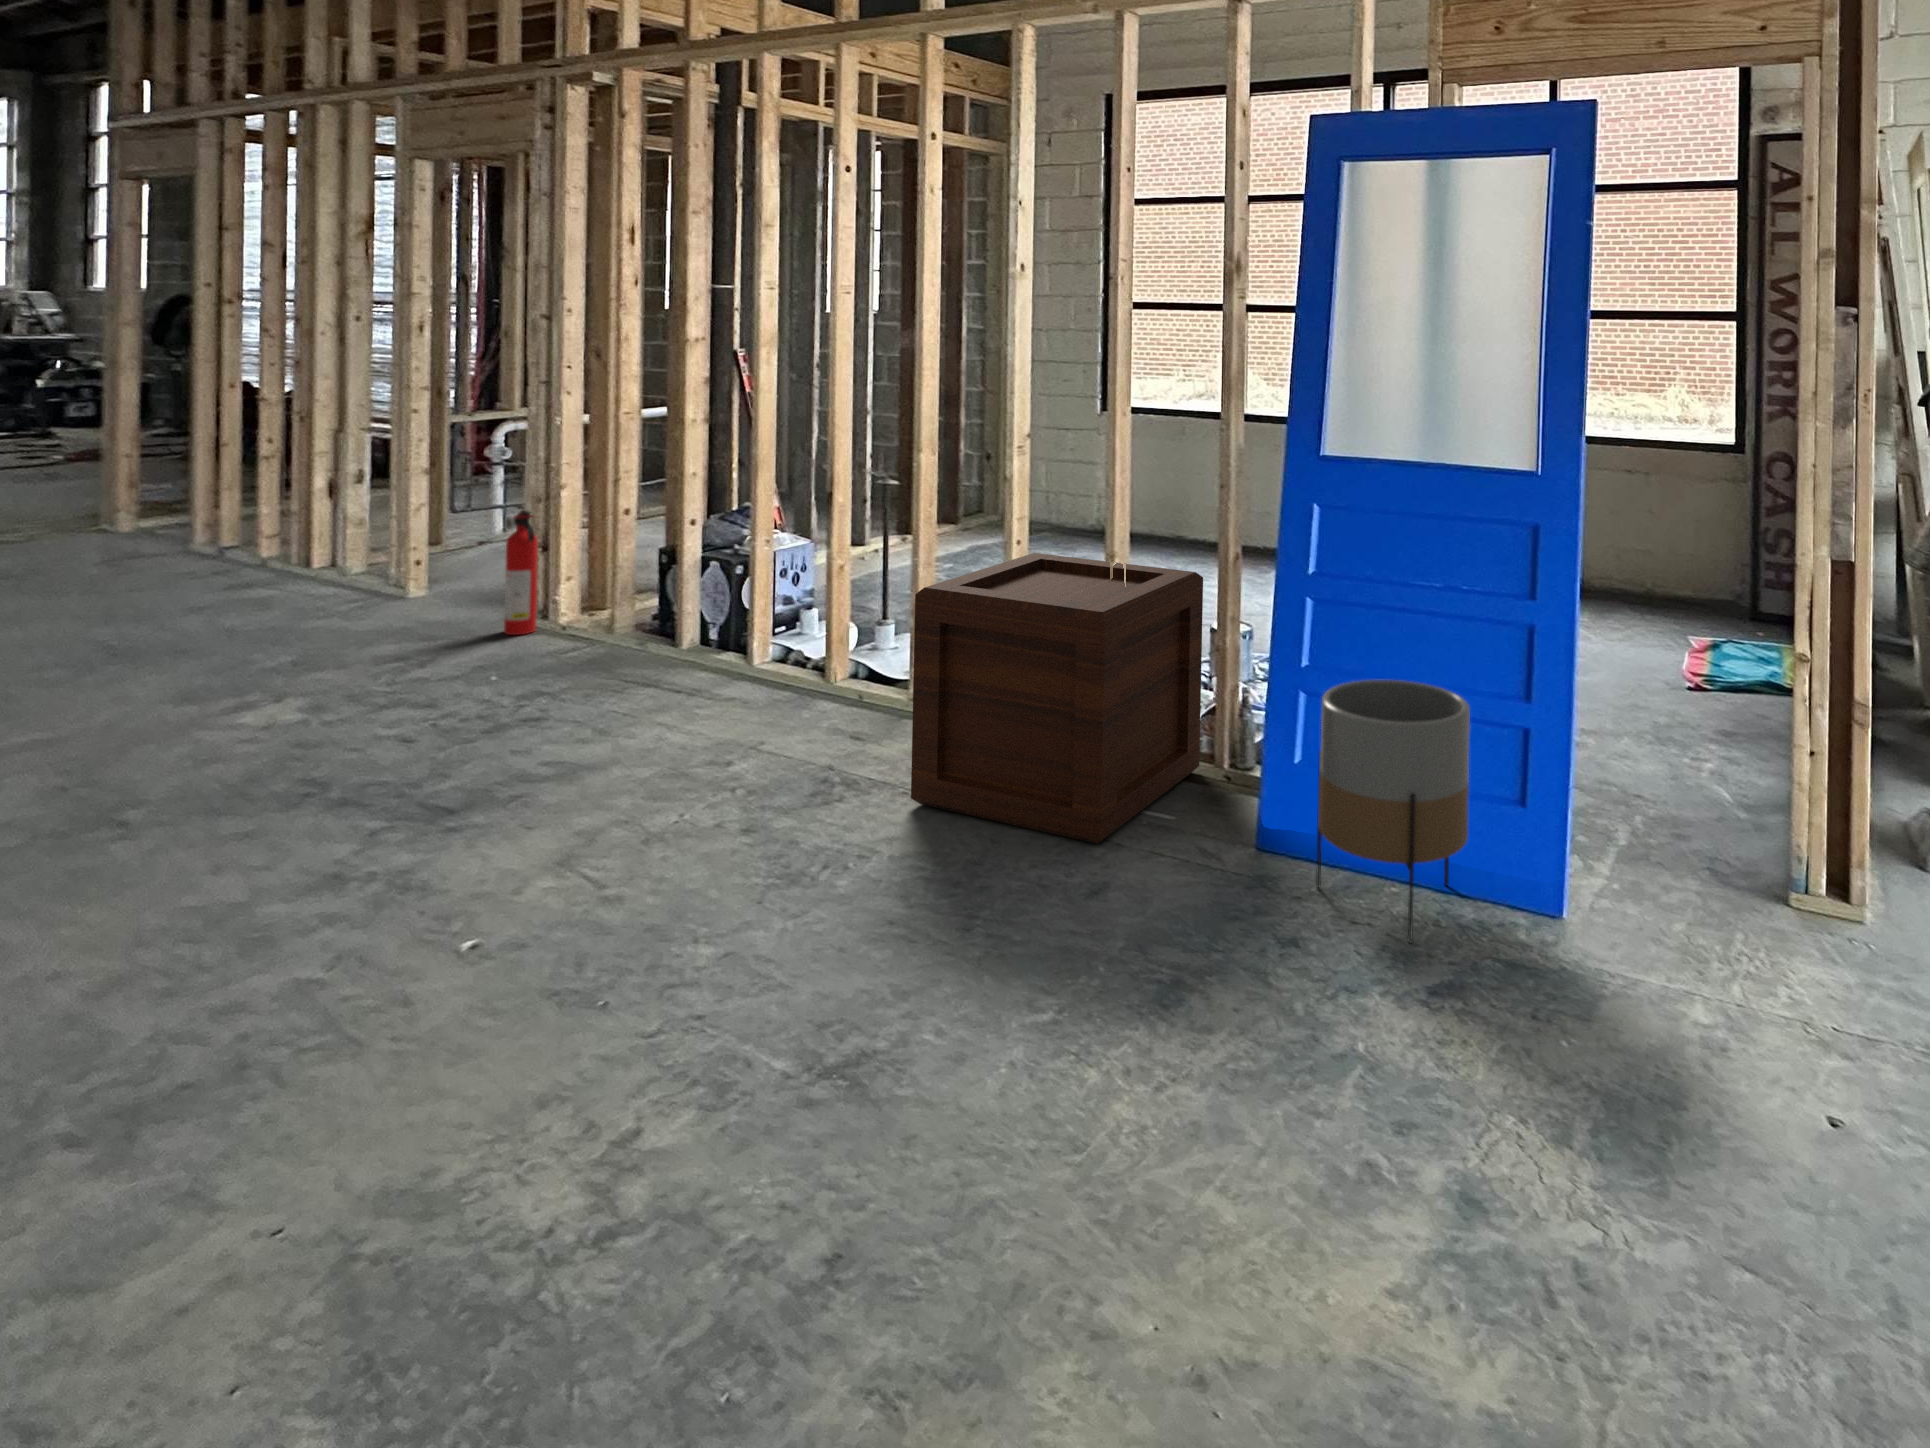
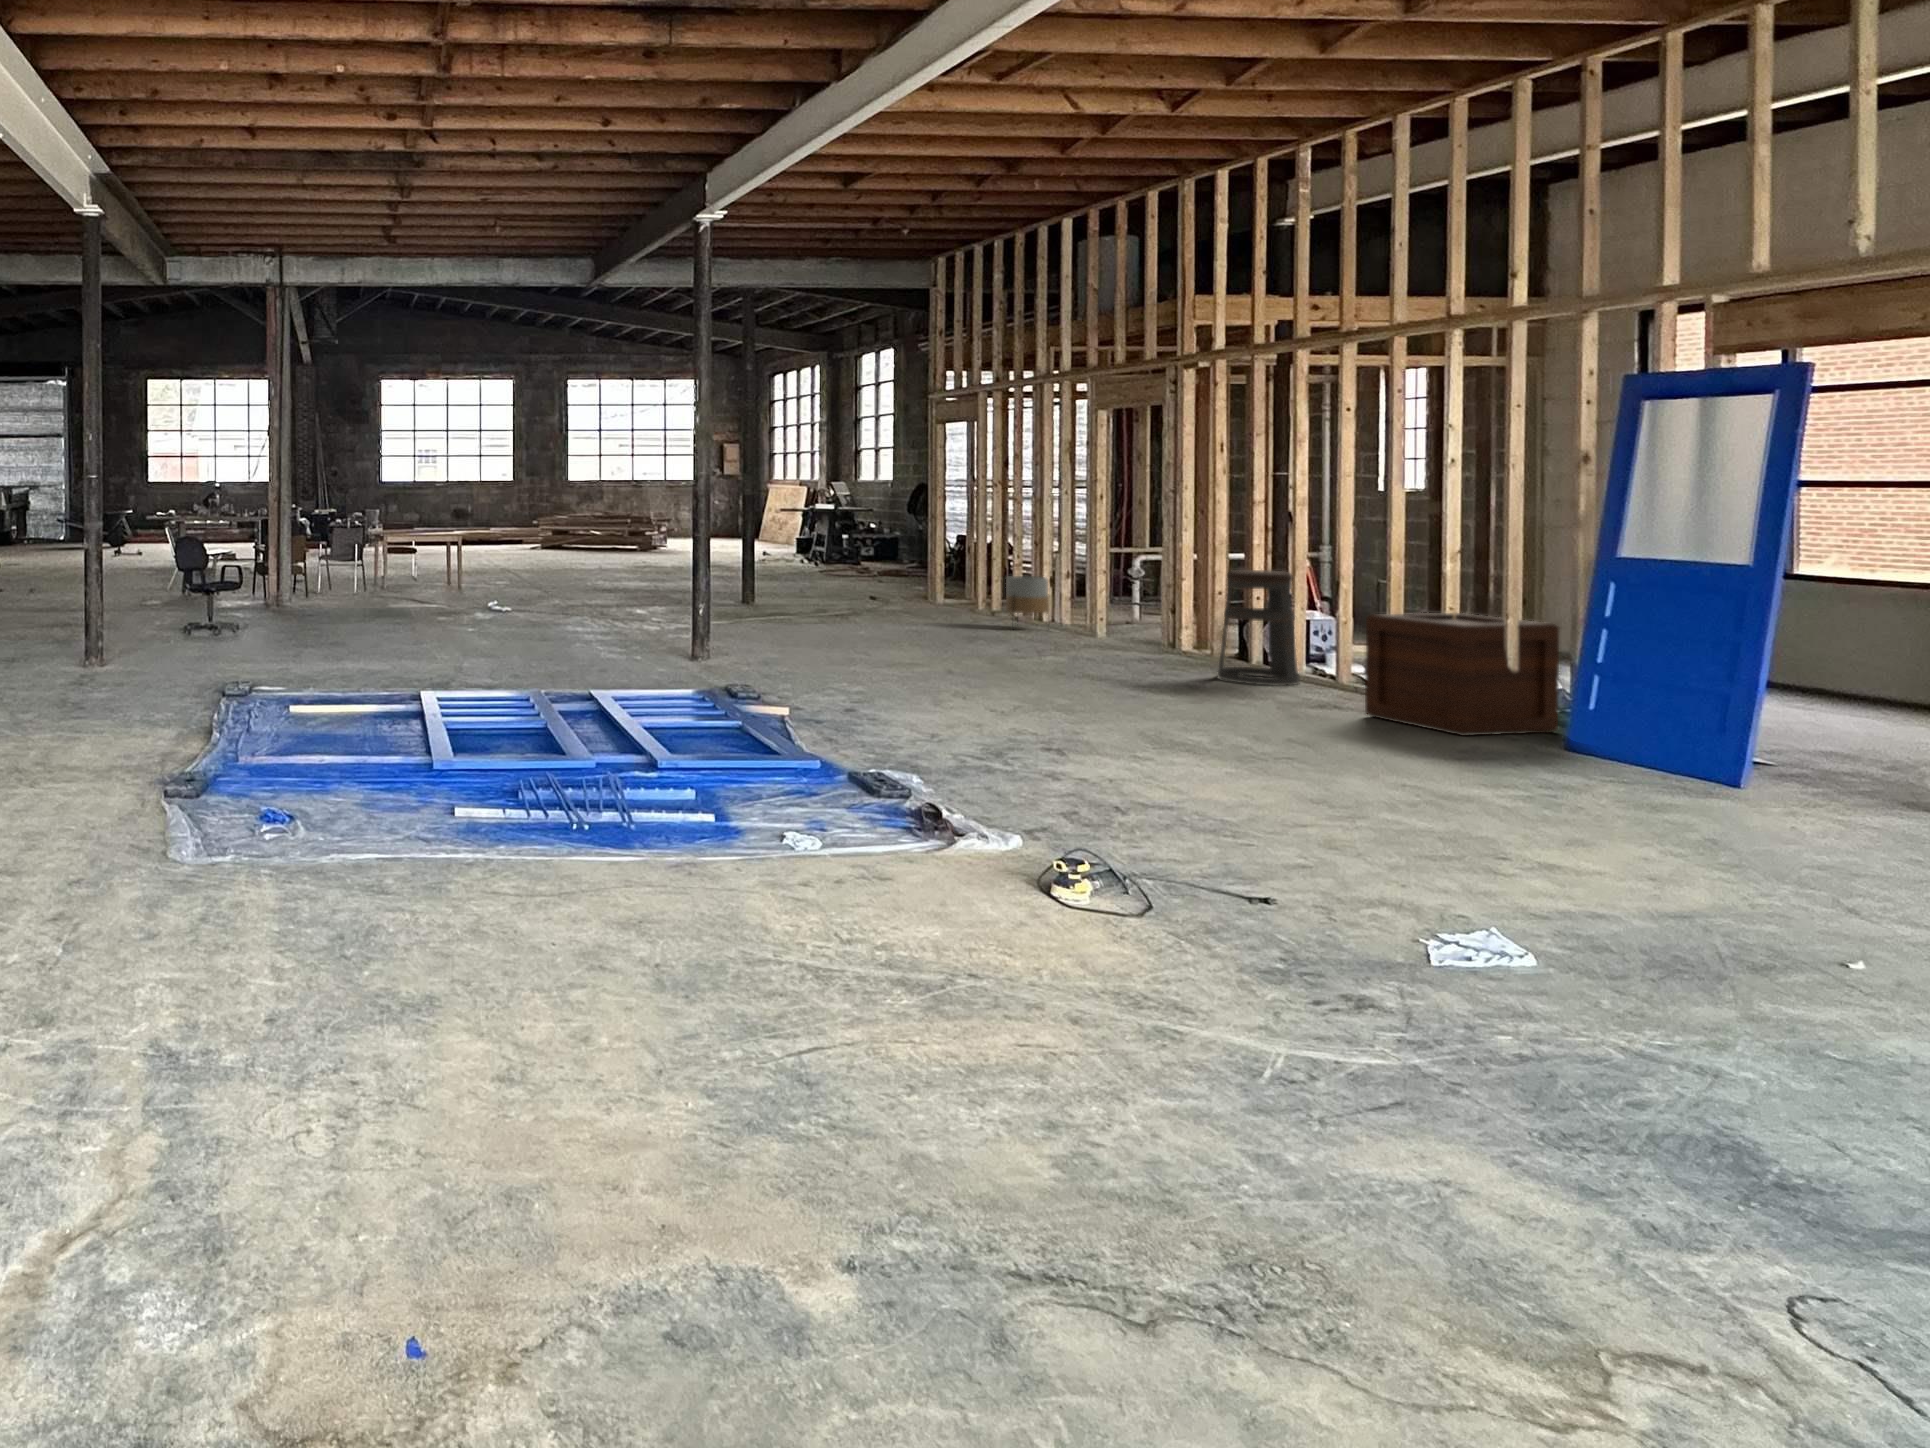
bar stool: none [619,472,765,713] -> present [1218,570,1300,685]
fire extinguisher: present [504,510,538,635] -> none [1154,591,1171,656]
planter: present [1316,680,1470,943] -> present [1006,576,1049,625]

